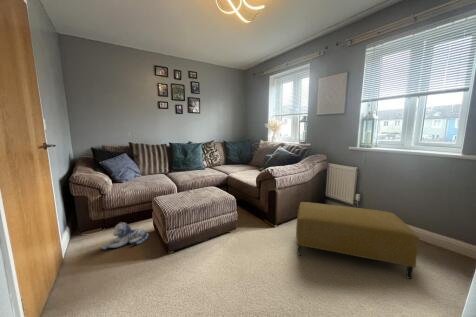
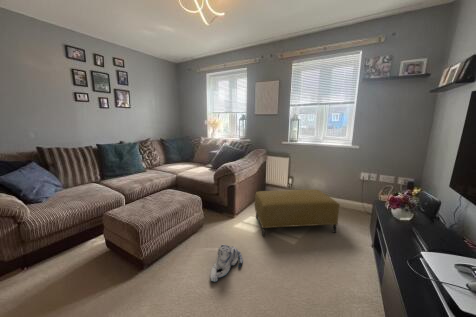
plush toy: present [102,222,149,249] -> present [210,244,243,282]

